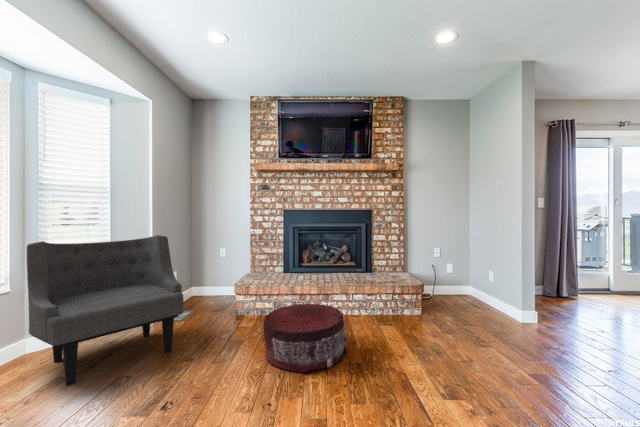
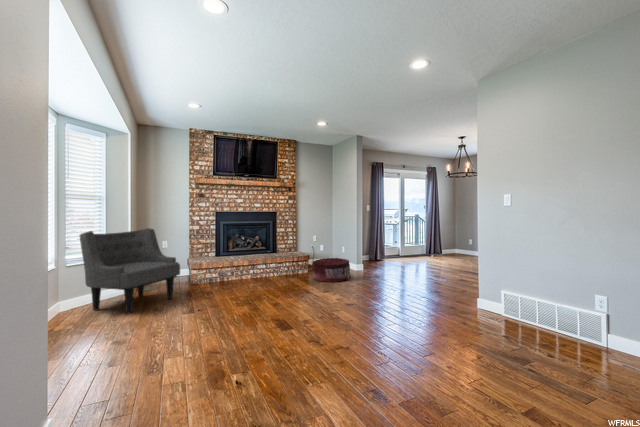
pouf: present [264,303,347,373] -> present [312,258,350,282]

